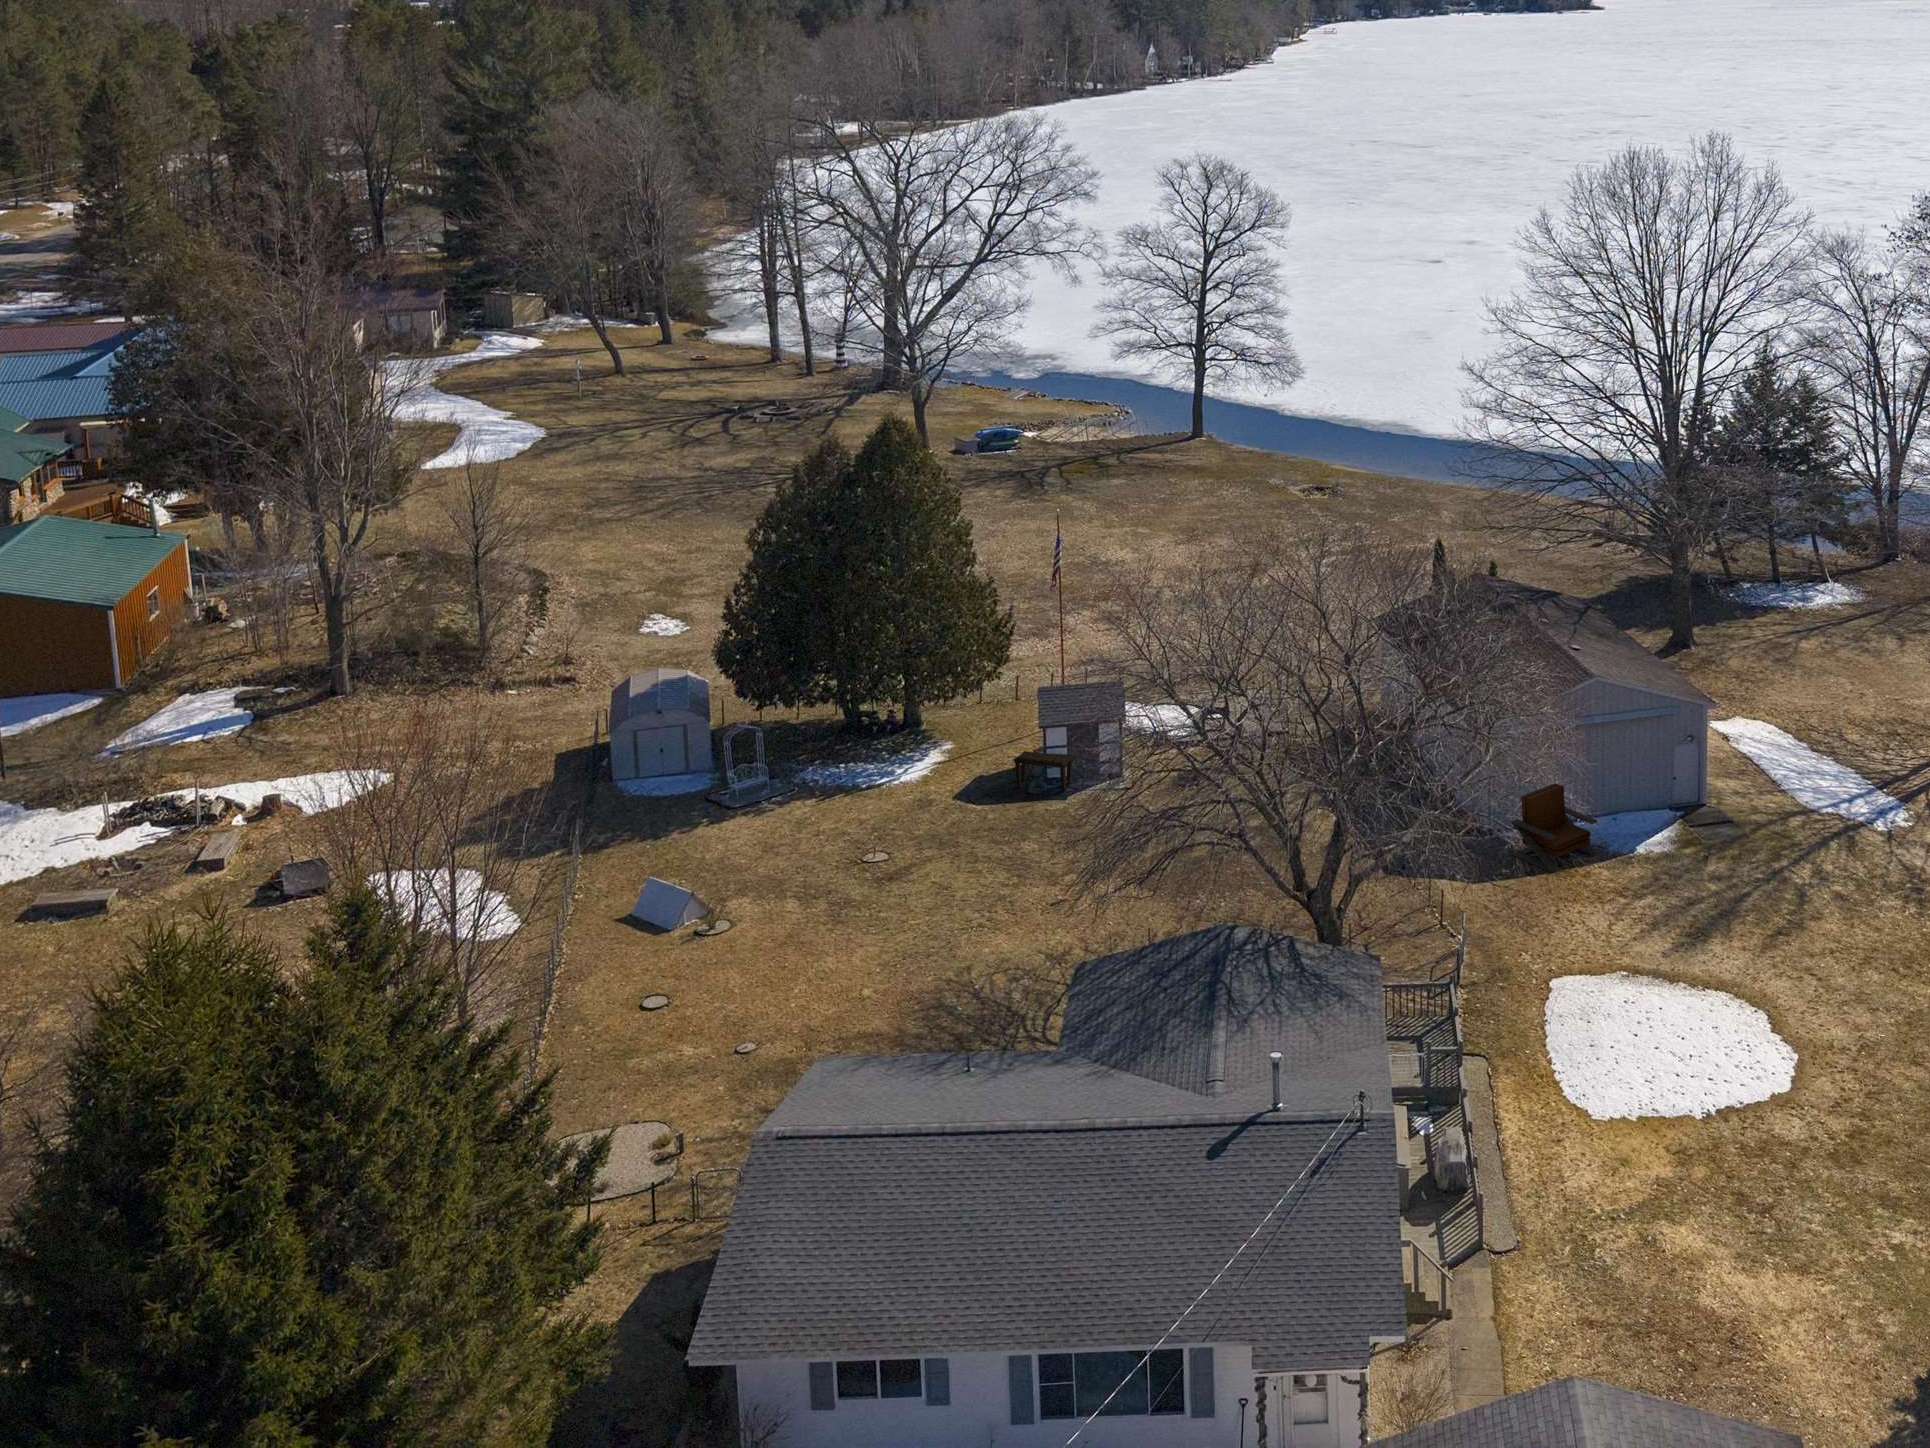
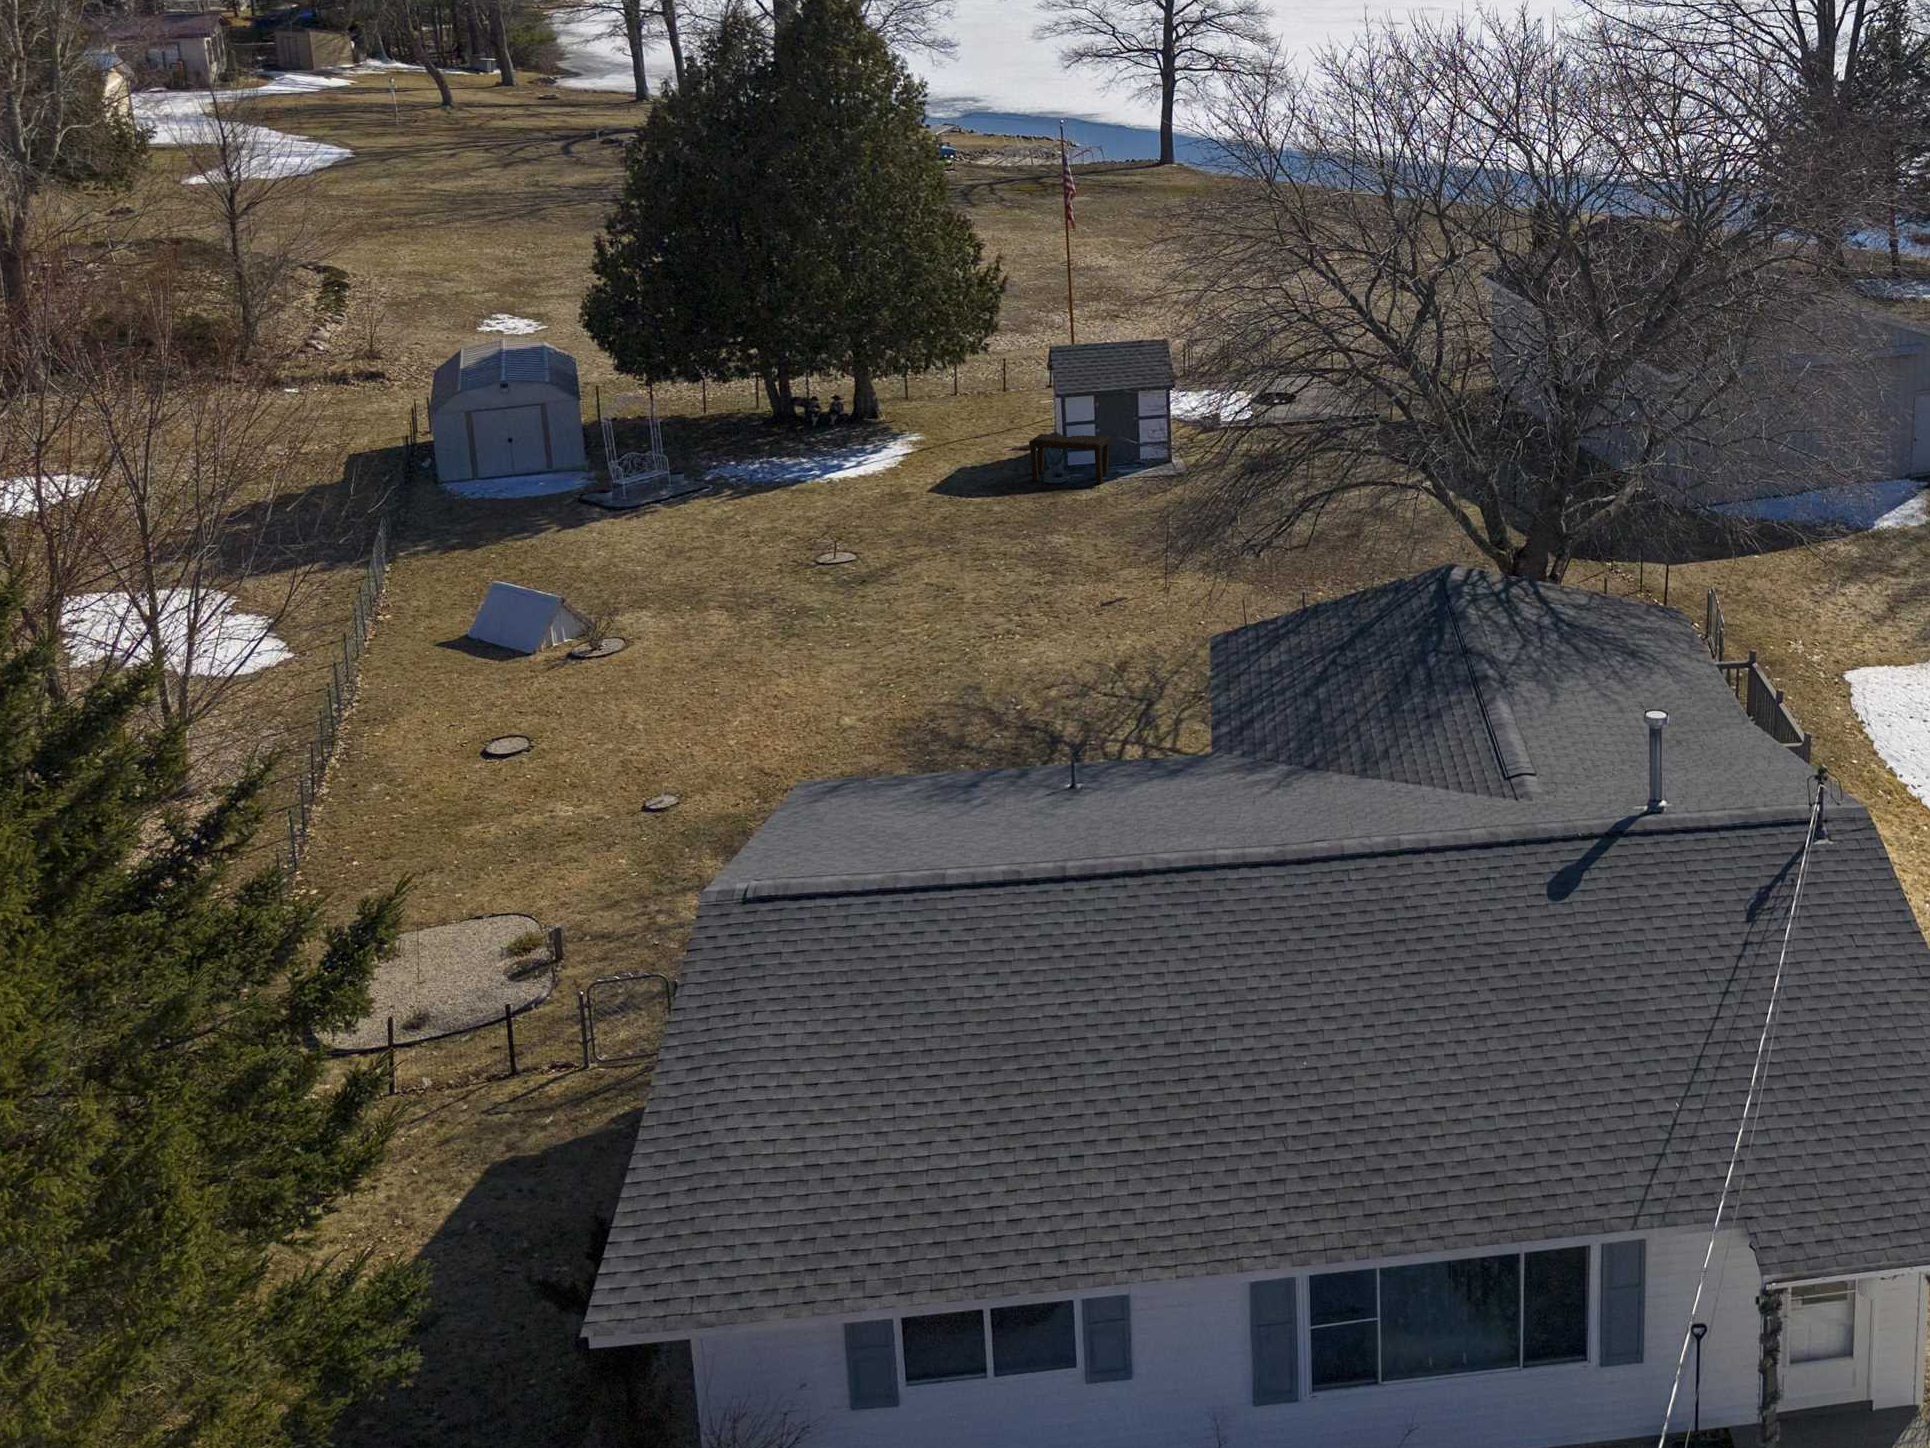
lounge chair: present [1512,783,1597,873] -> none [1724,449,1834,558]

